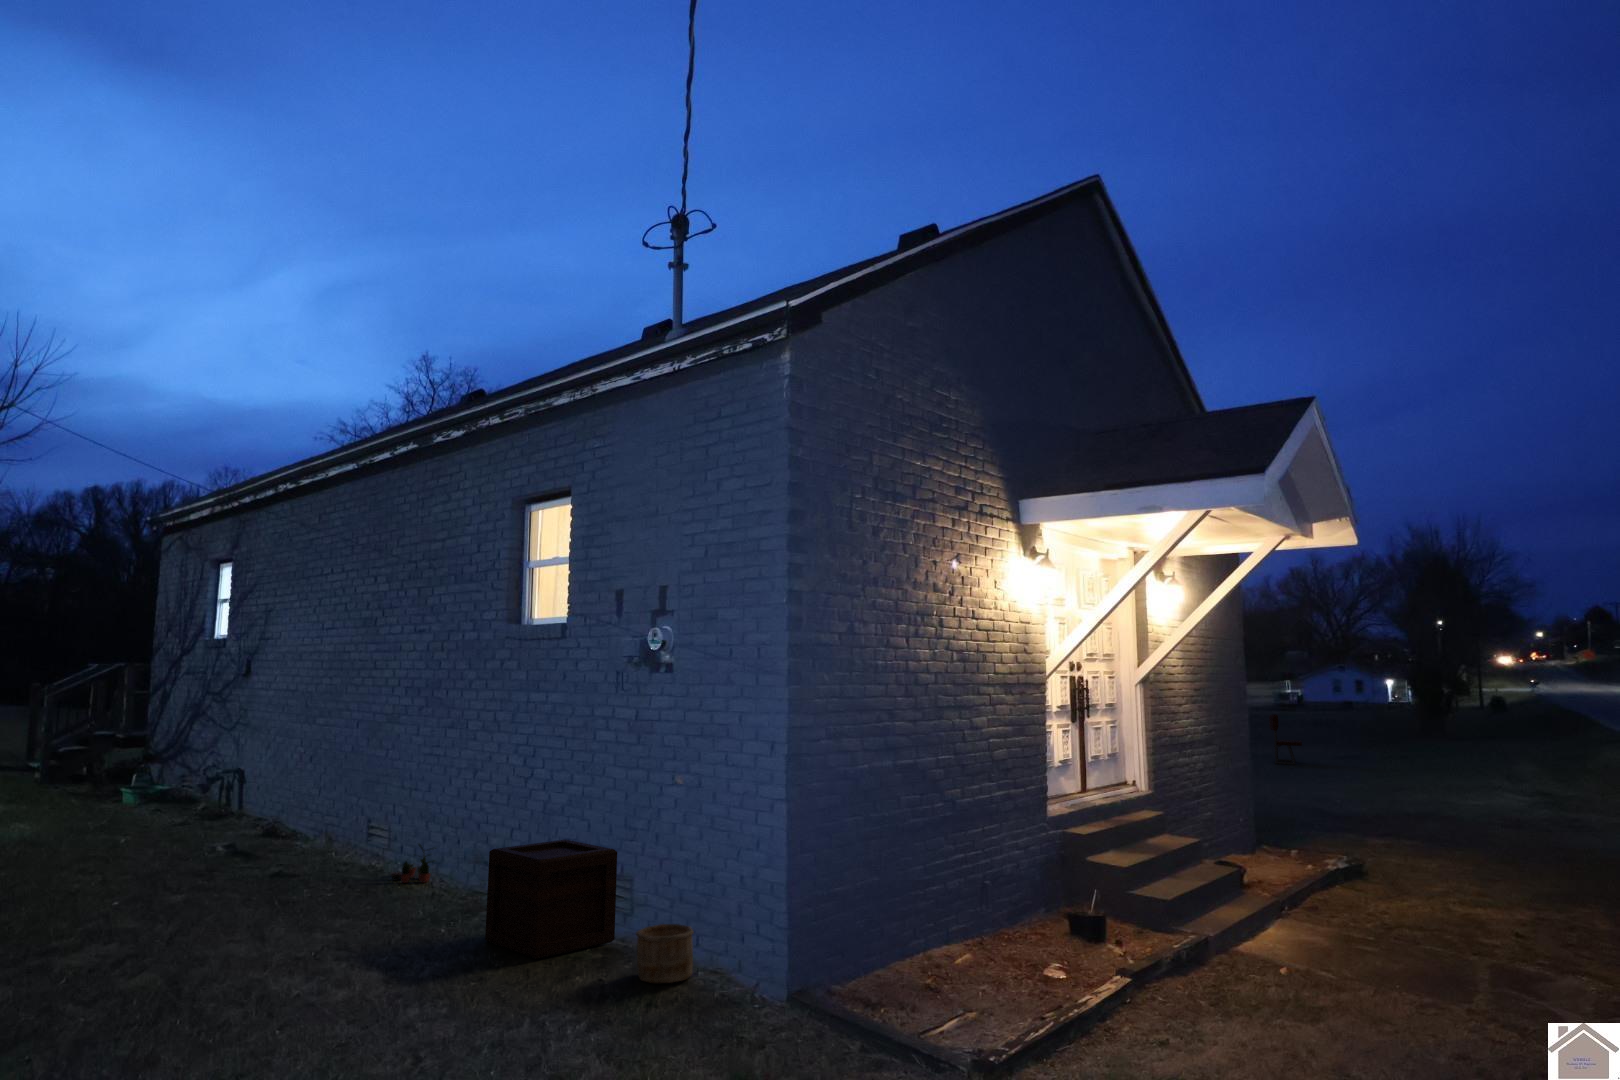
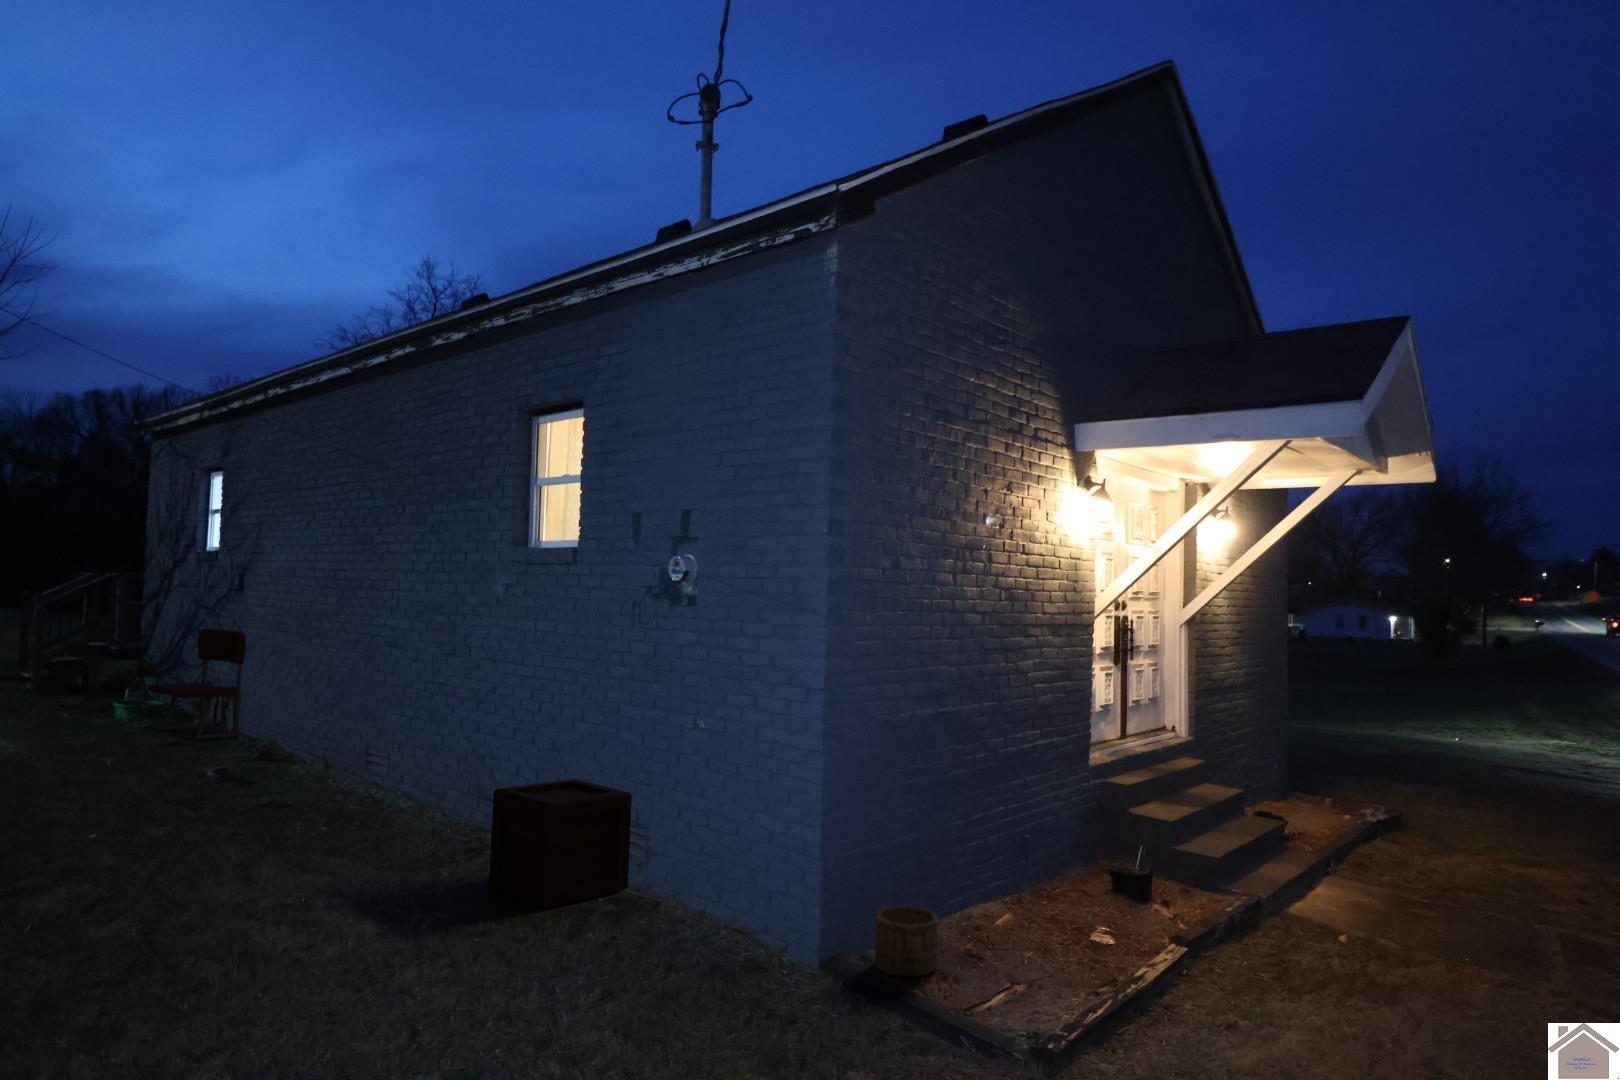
bench: present [1269,714,1302,765] -> present [147,629,246,740]
potted plant: present [391,844,436,883] -> none [385,774,435,816]
wooden bucket: present [636,924,694,983] -> present [874,906,940,977]

